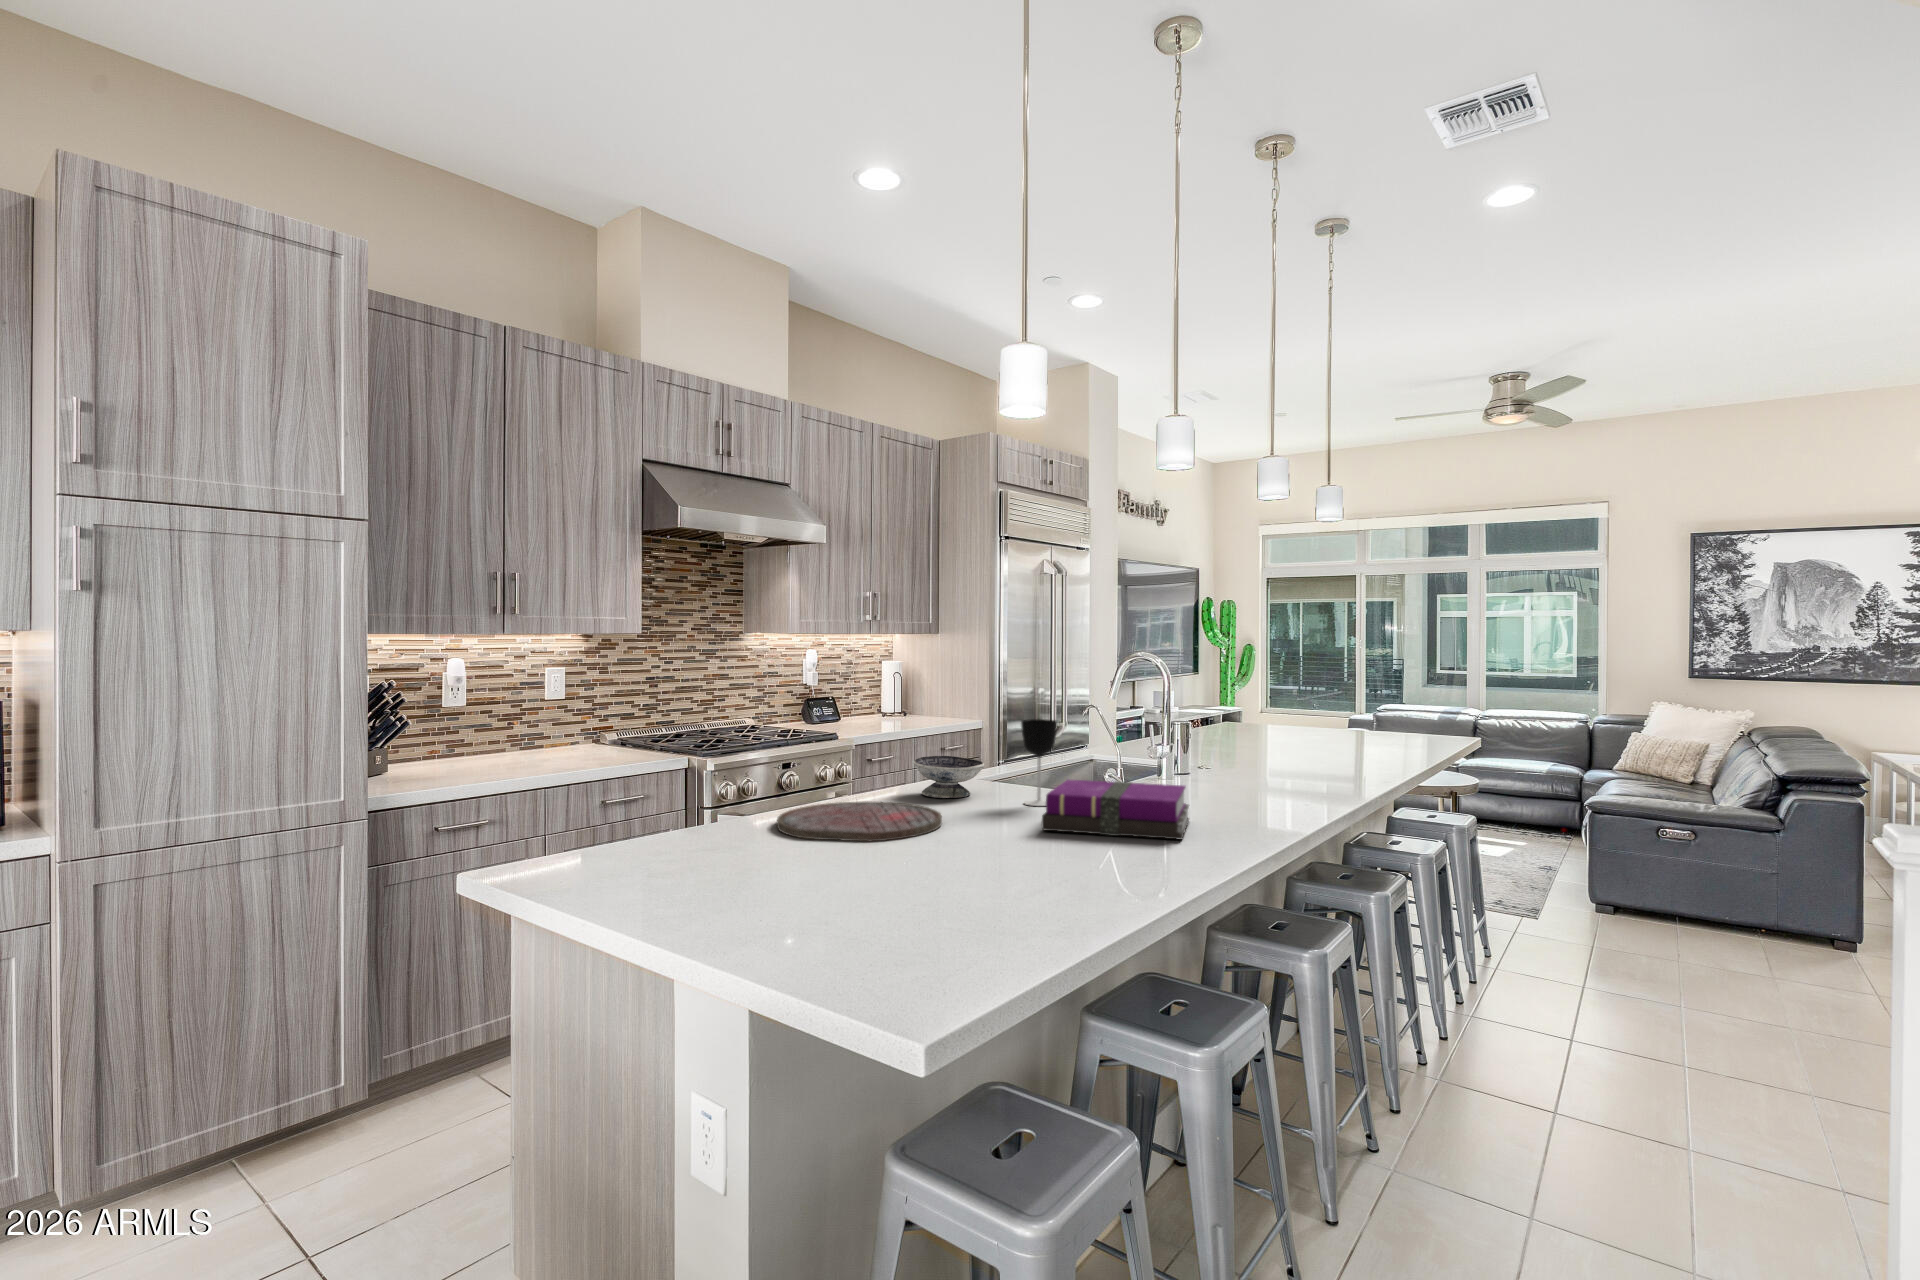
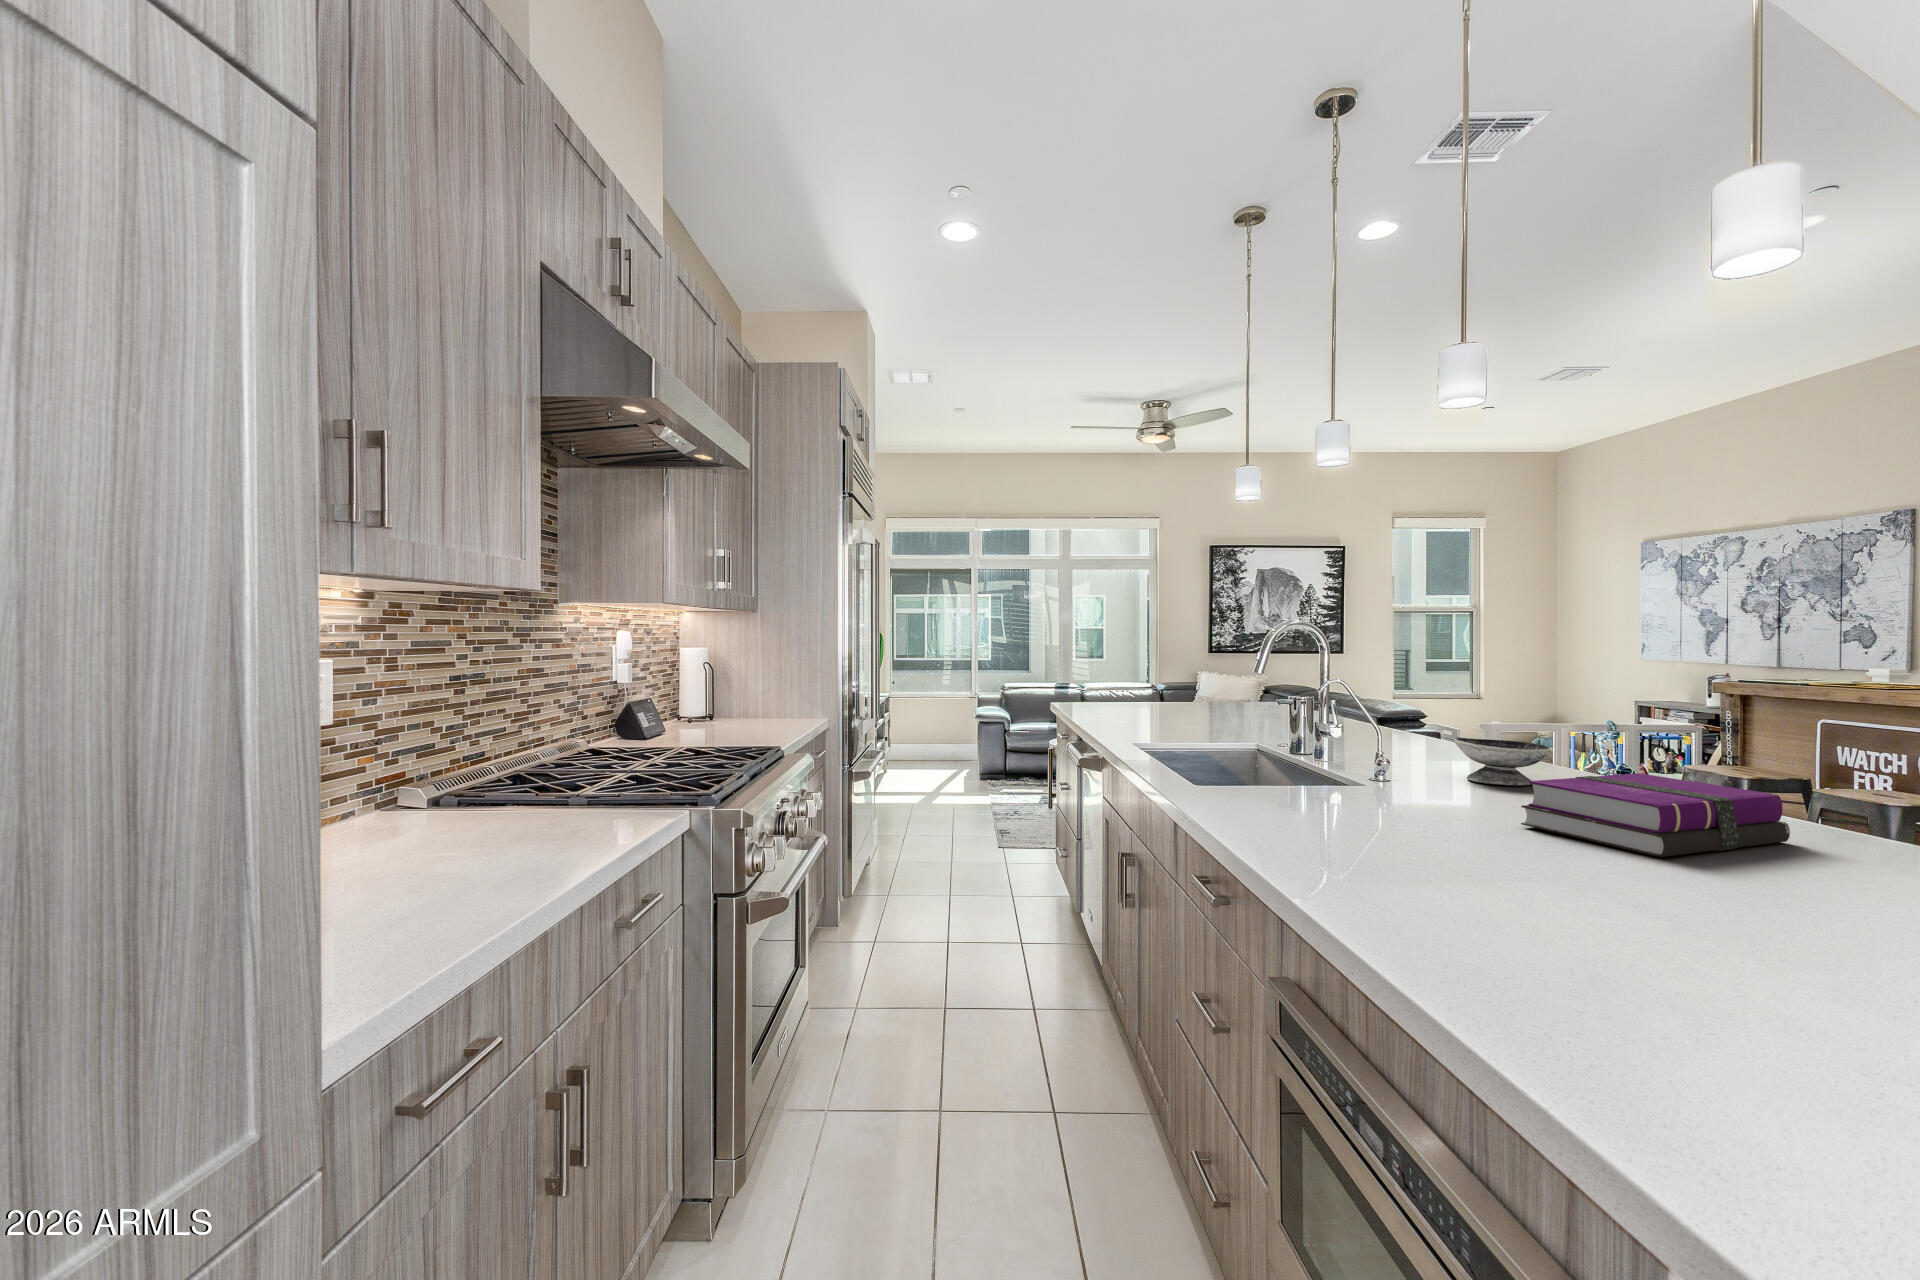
wine glass: present [1021,719,1057,806] -> none [1401,705,1452,821]
bowl: present [914,756,984,798] -> present [1454,738,1551,786]
cutting board: present [777,801,942,842] -> none [1334,845,1664,947]

